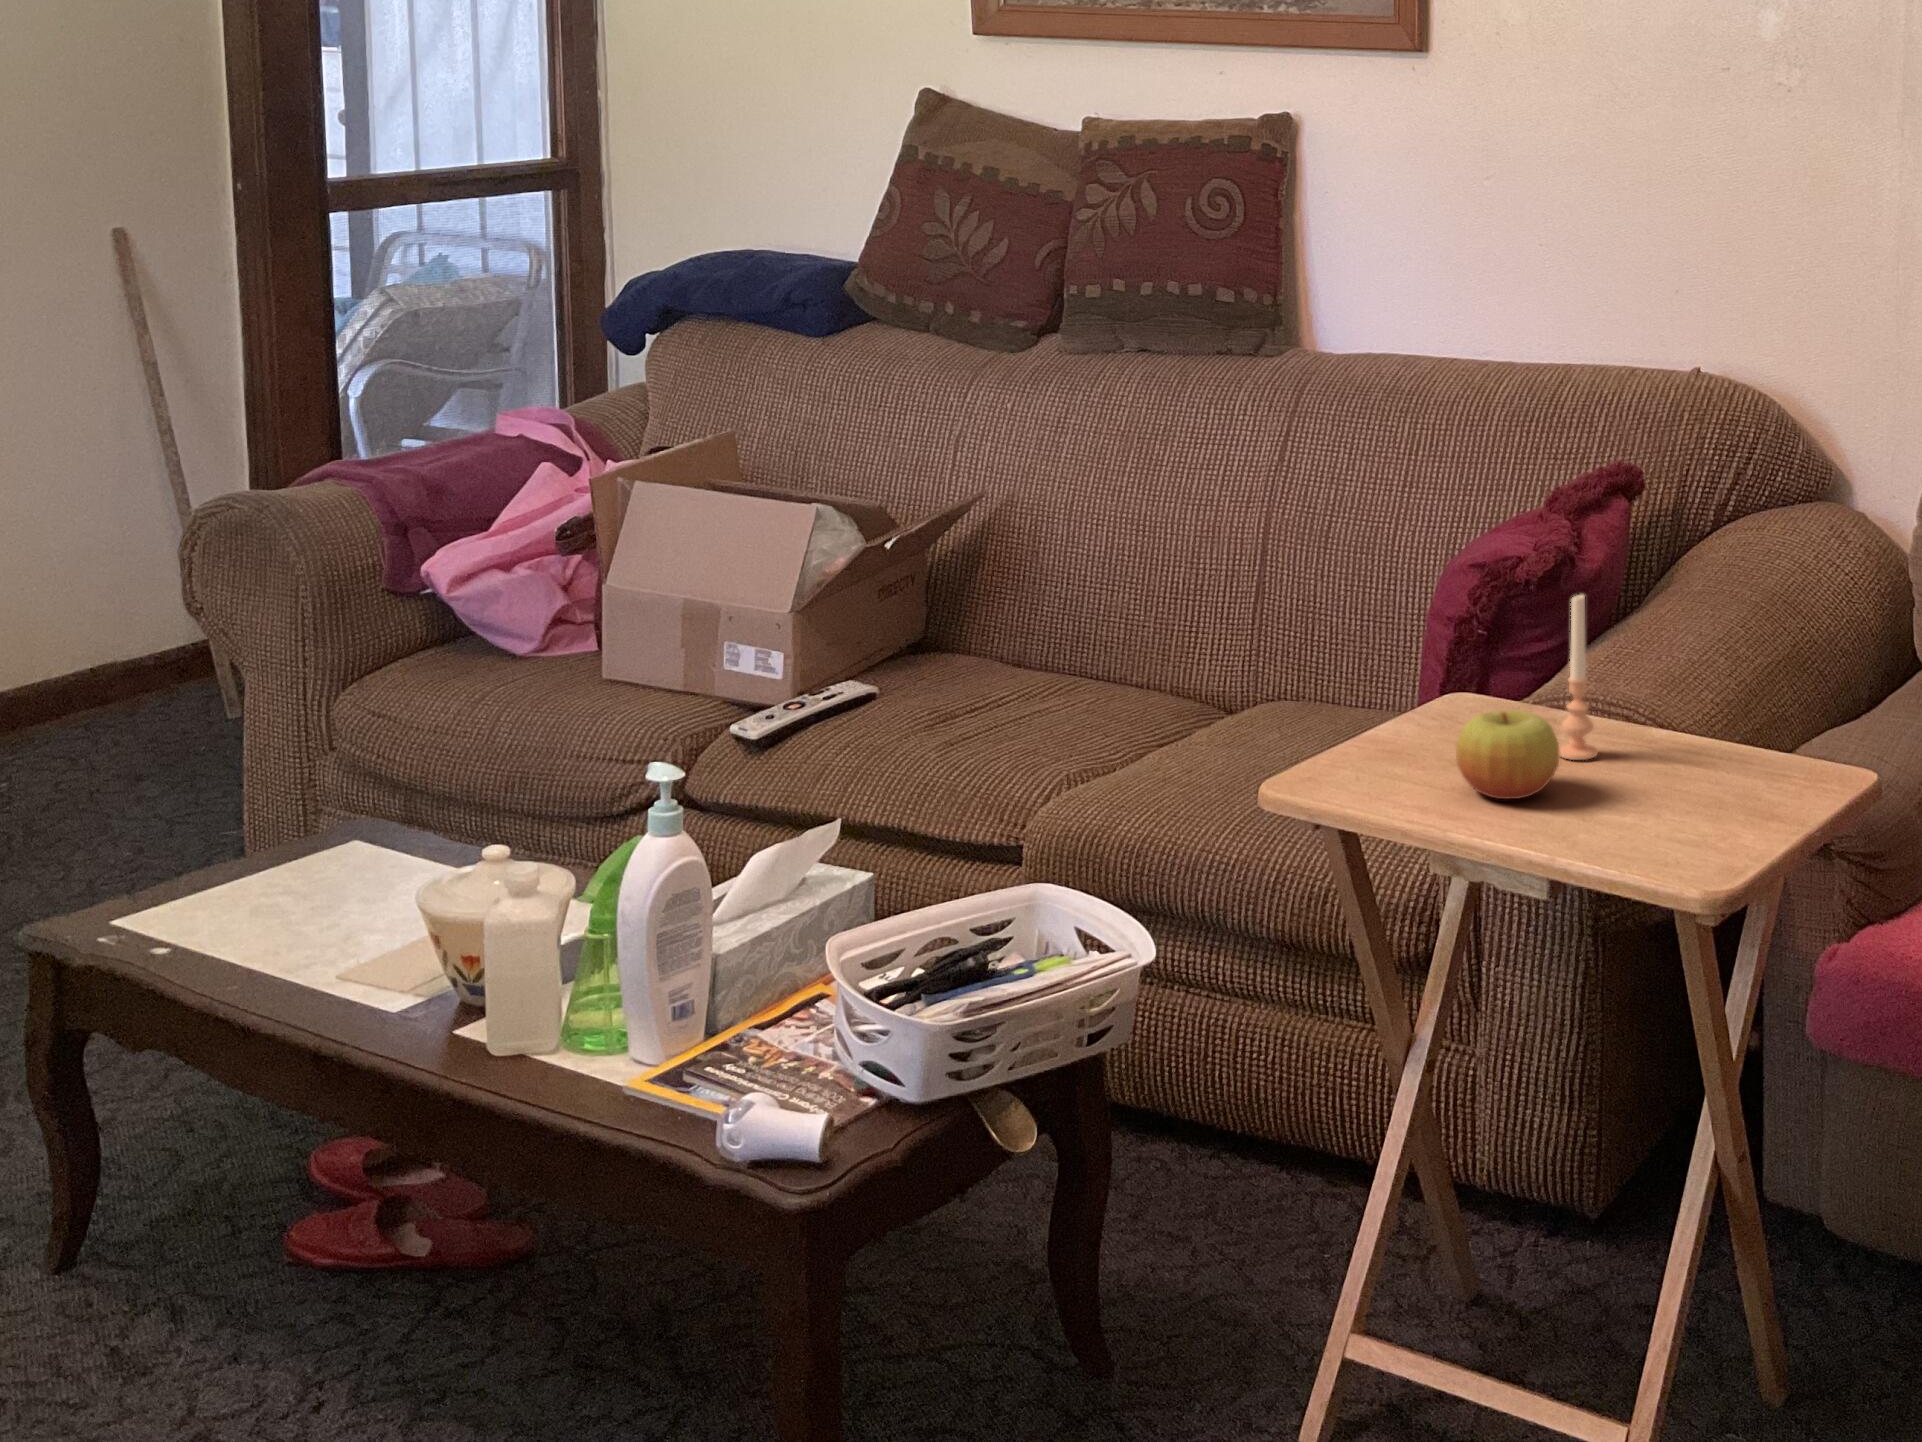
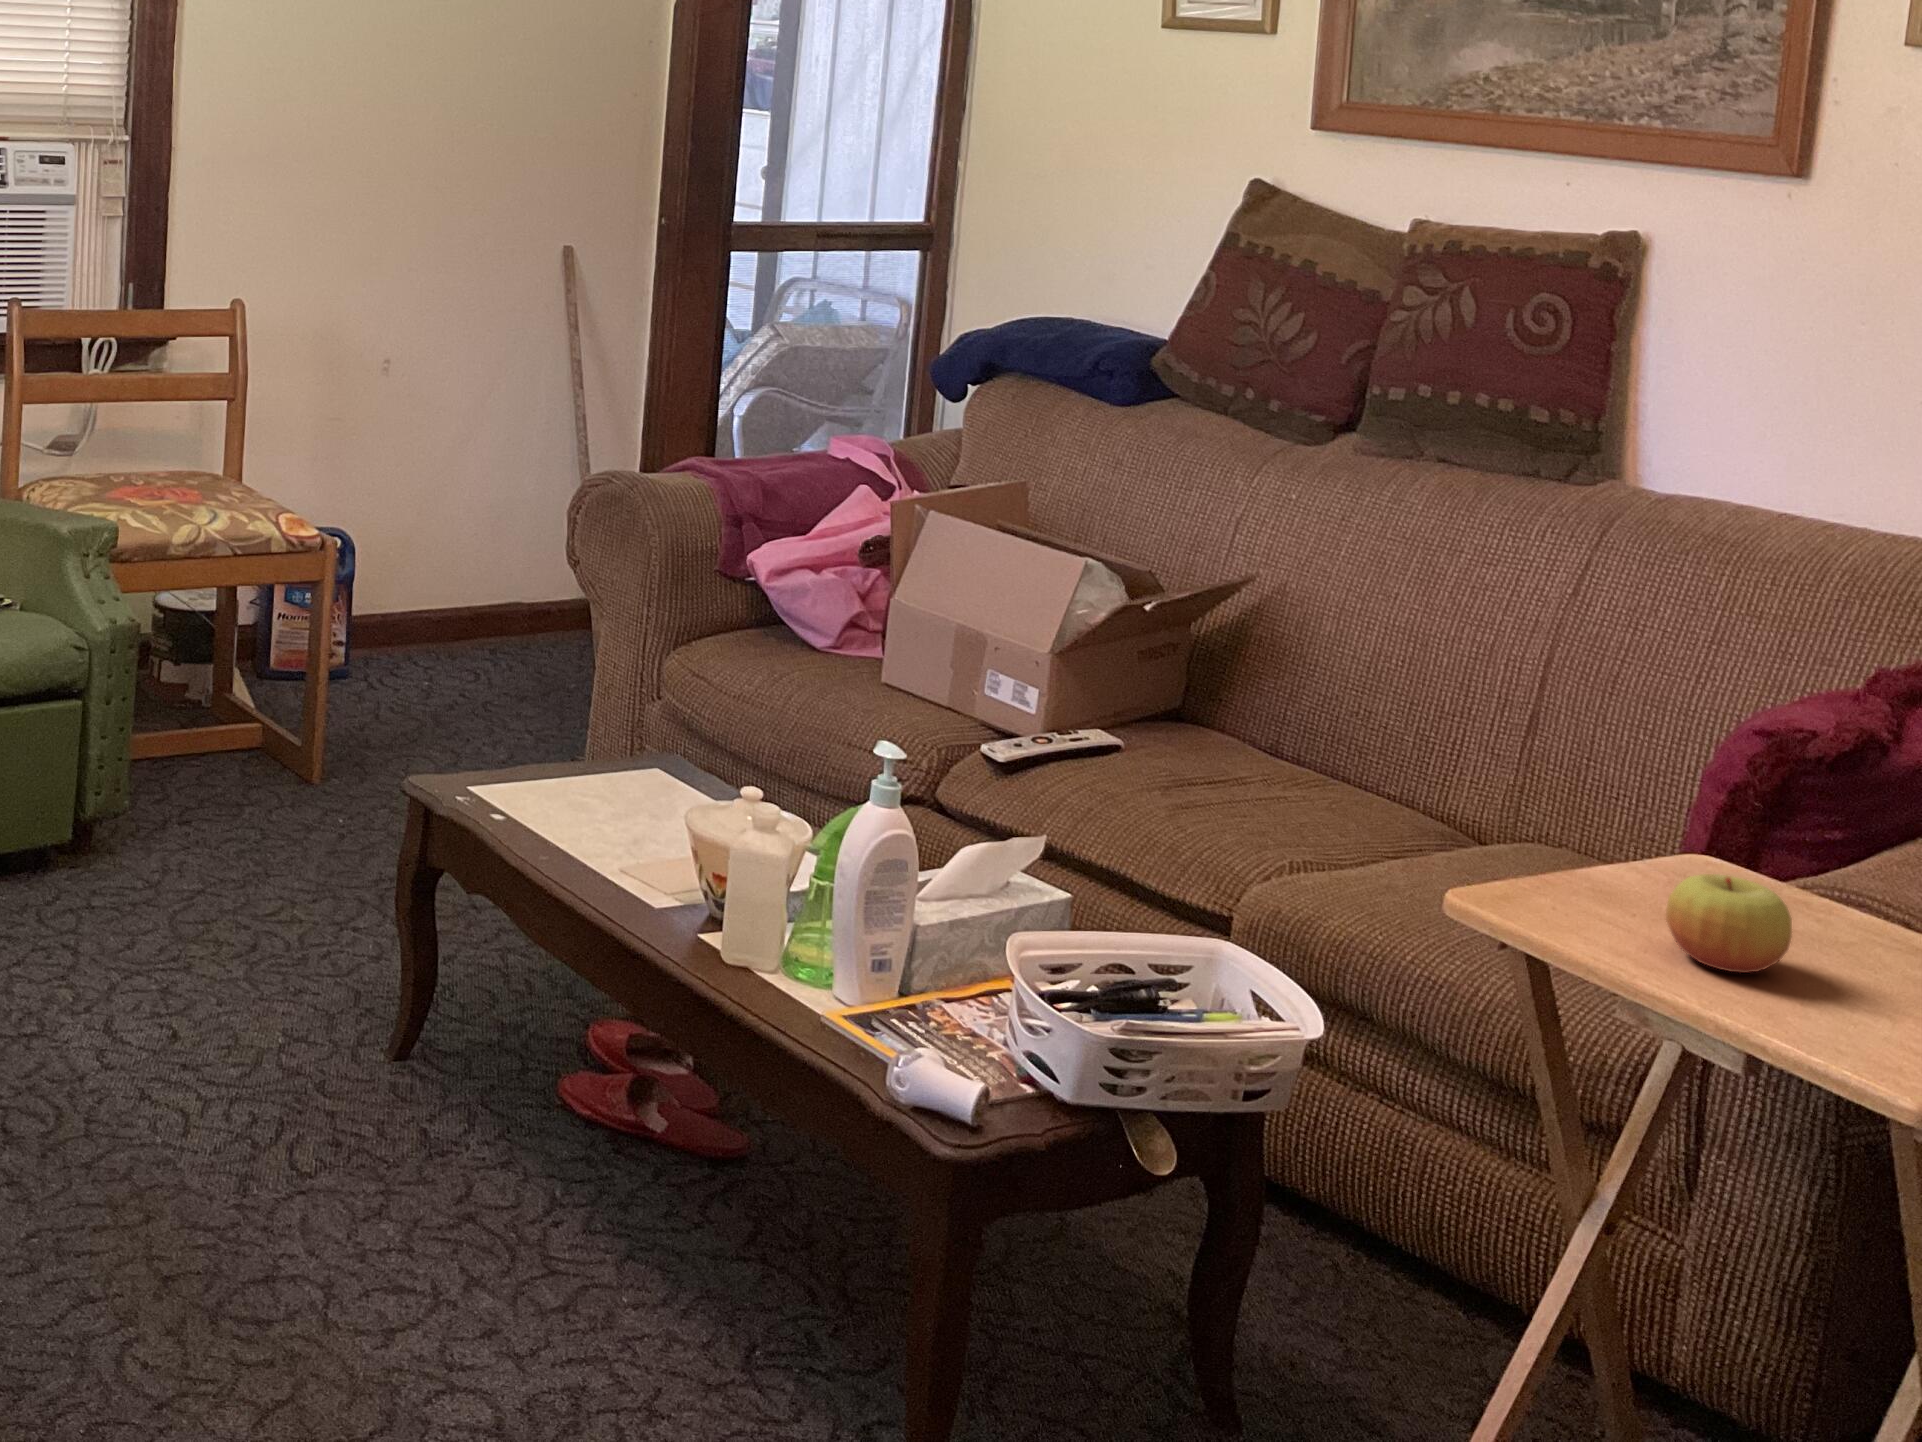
candle: present [1559,594,1598,760] -> none [1801,773,1856,955]

